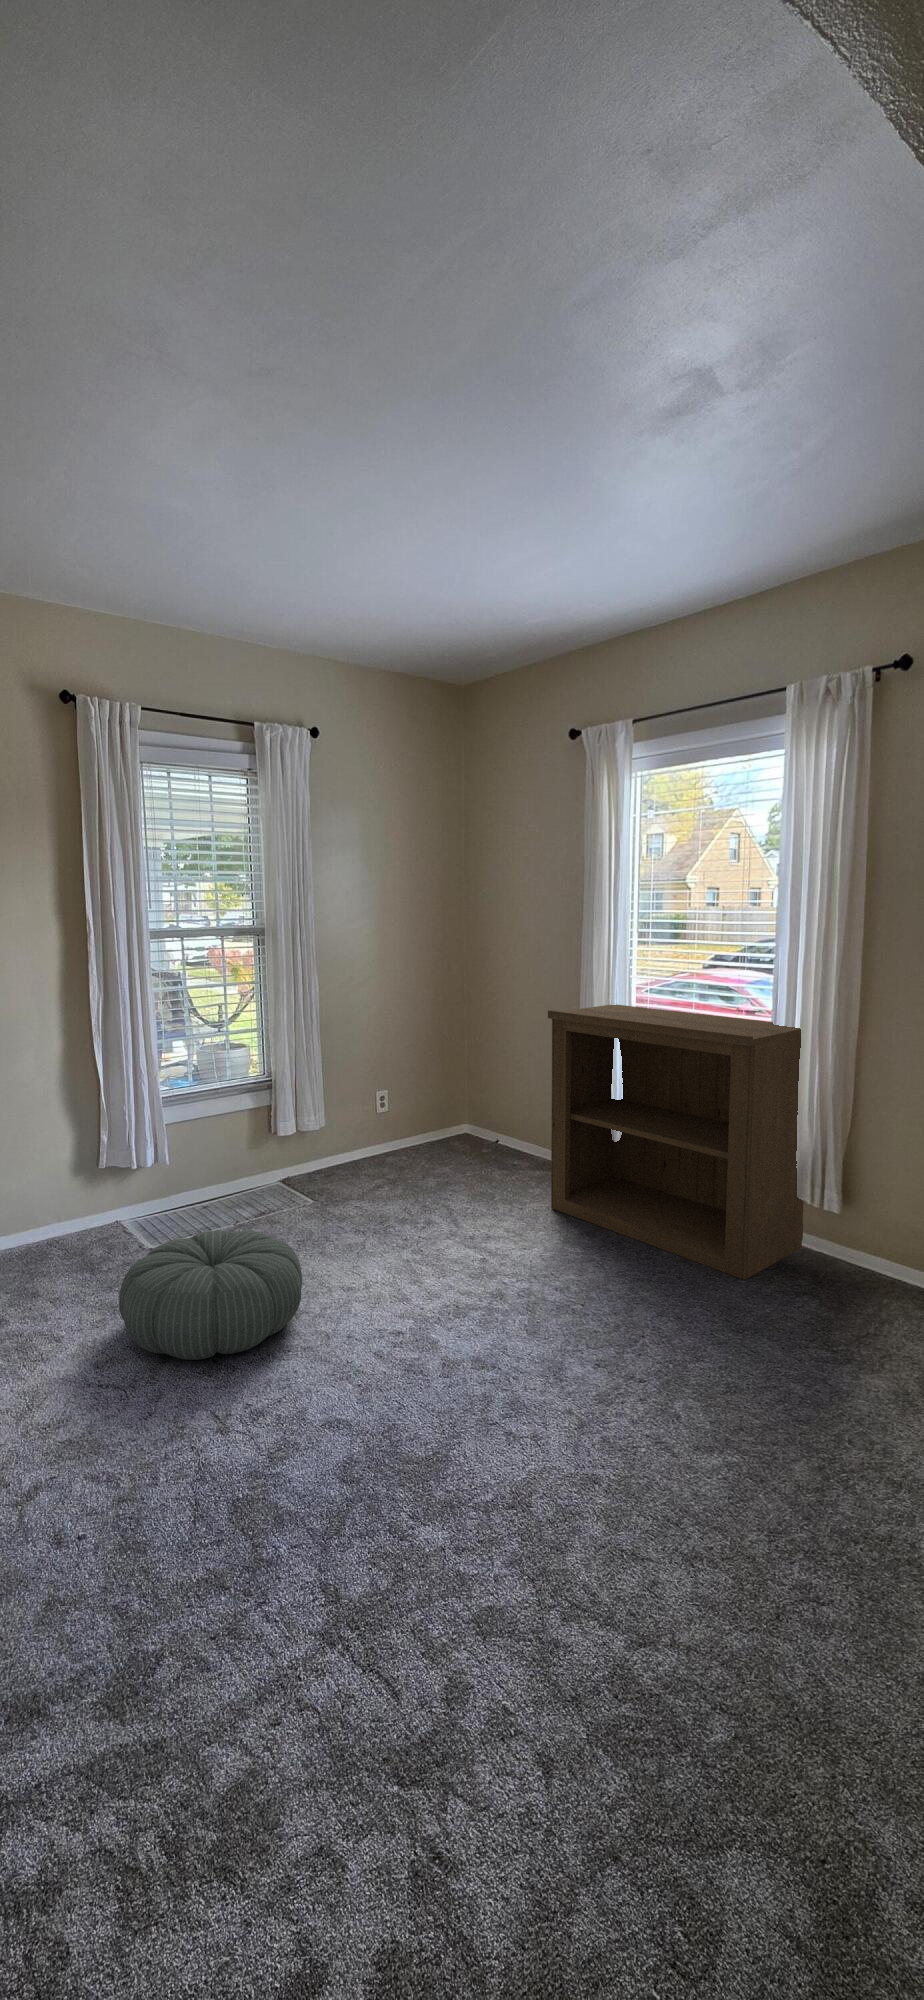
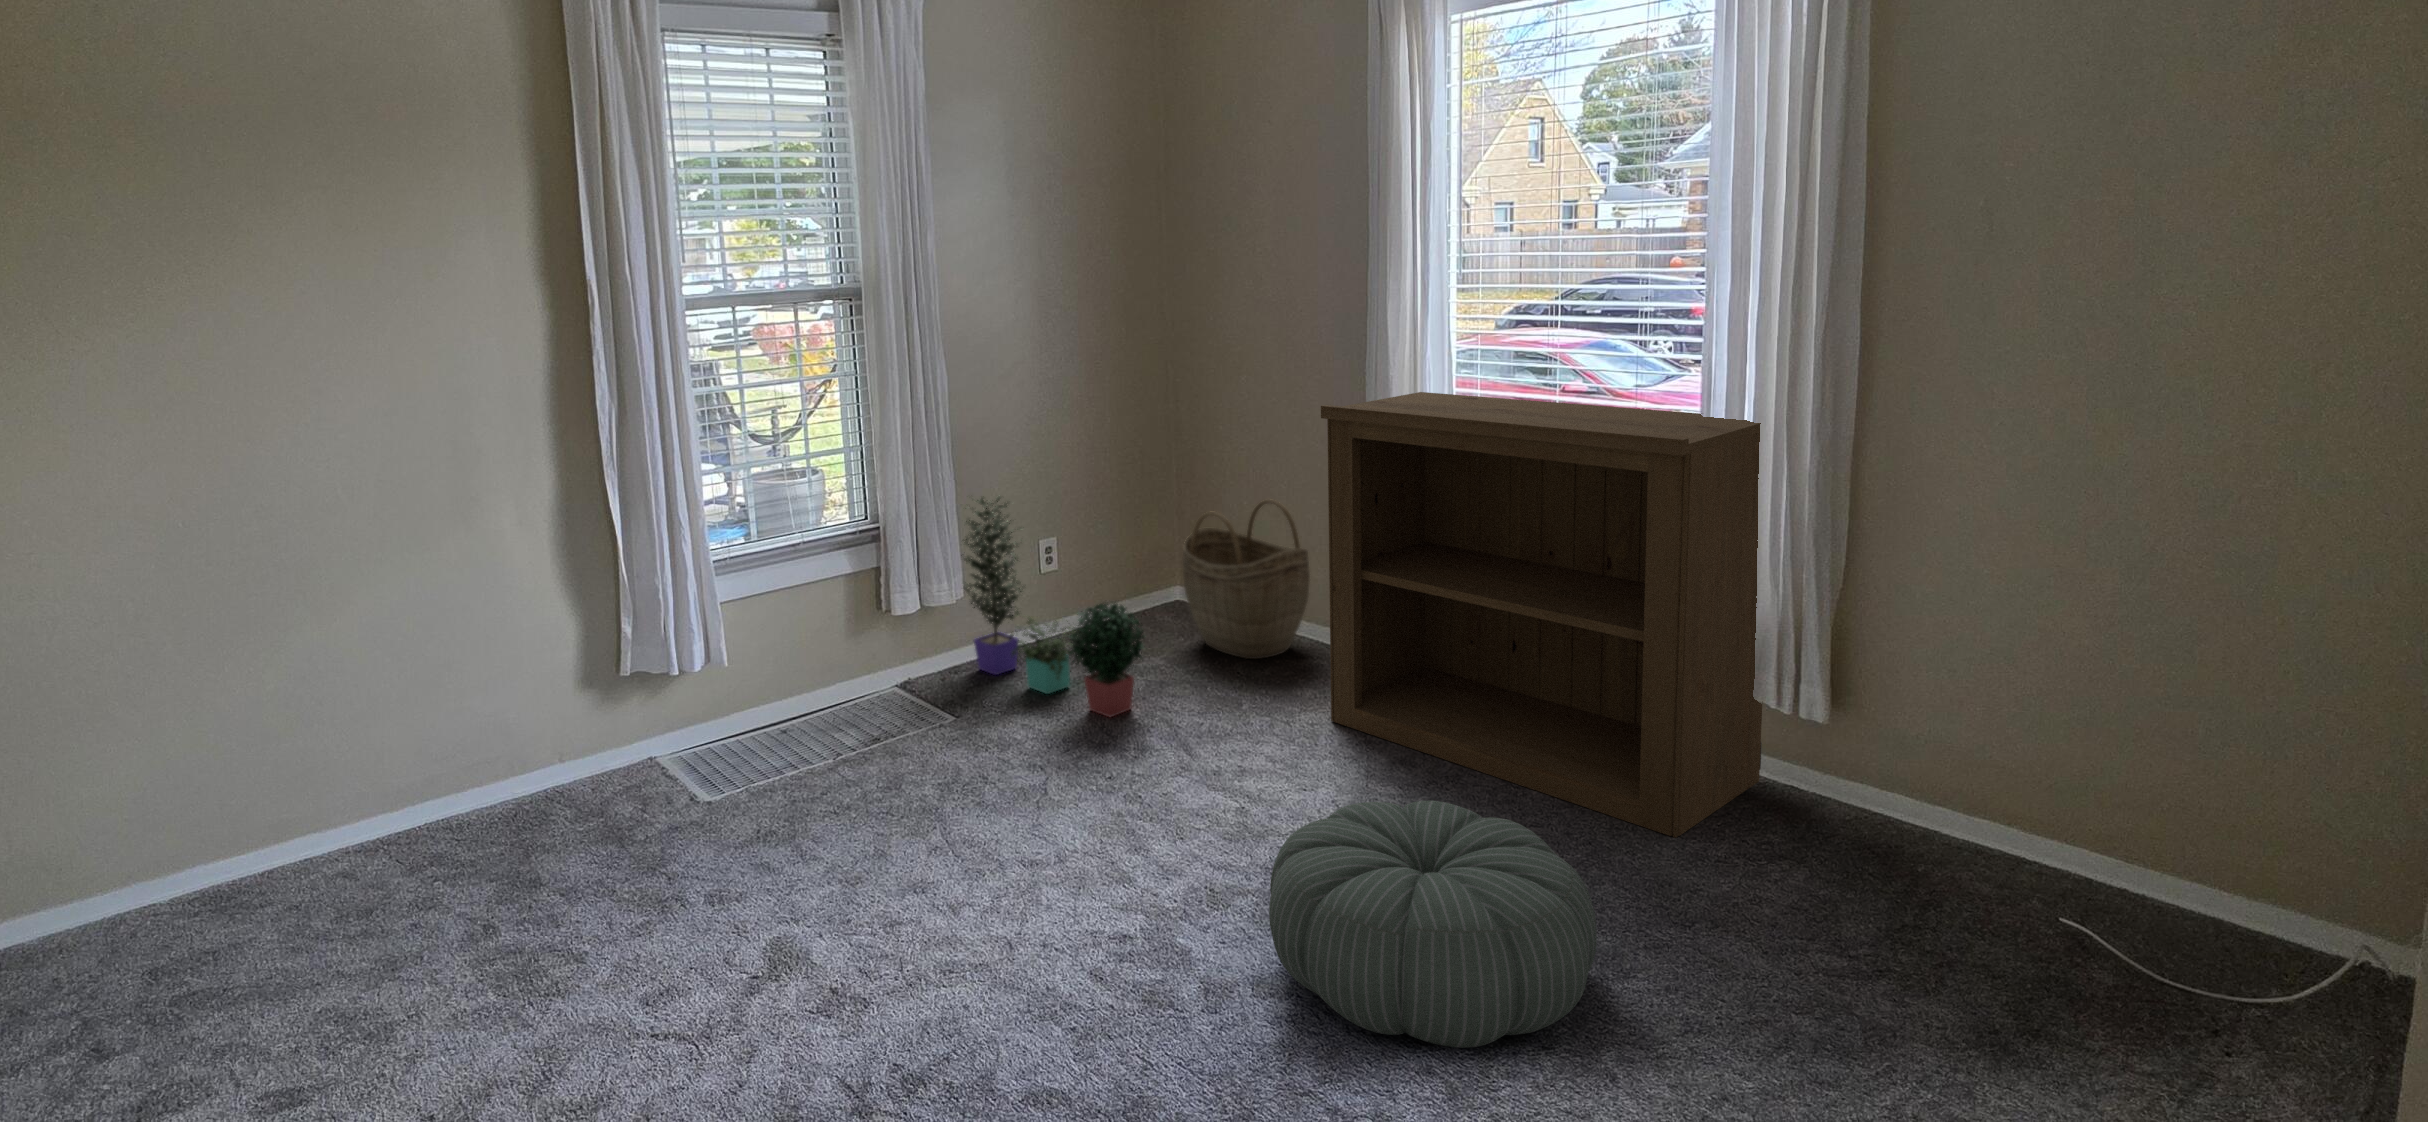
potted plant: none [325,1060,439,1204] -> present [964,497,1144,717]
woven basket: none [469,1069,547,1170] -> present [1183,500,1310,659]
pouf: present [119,1230,302,1360] -> present [1269,801,1597,1048]

